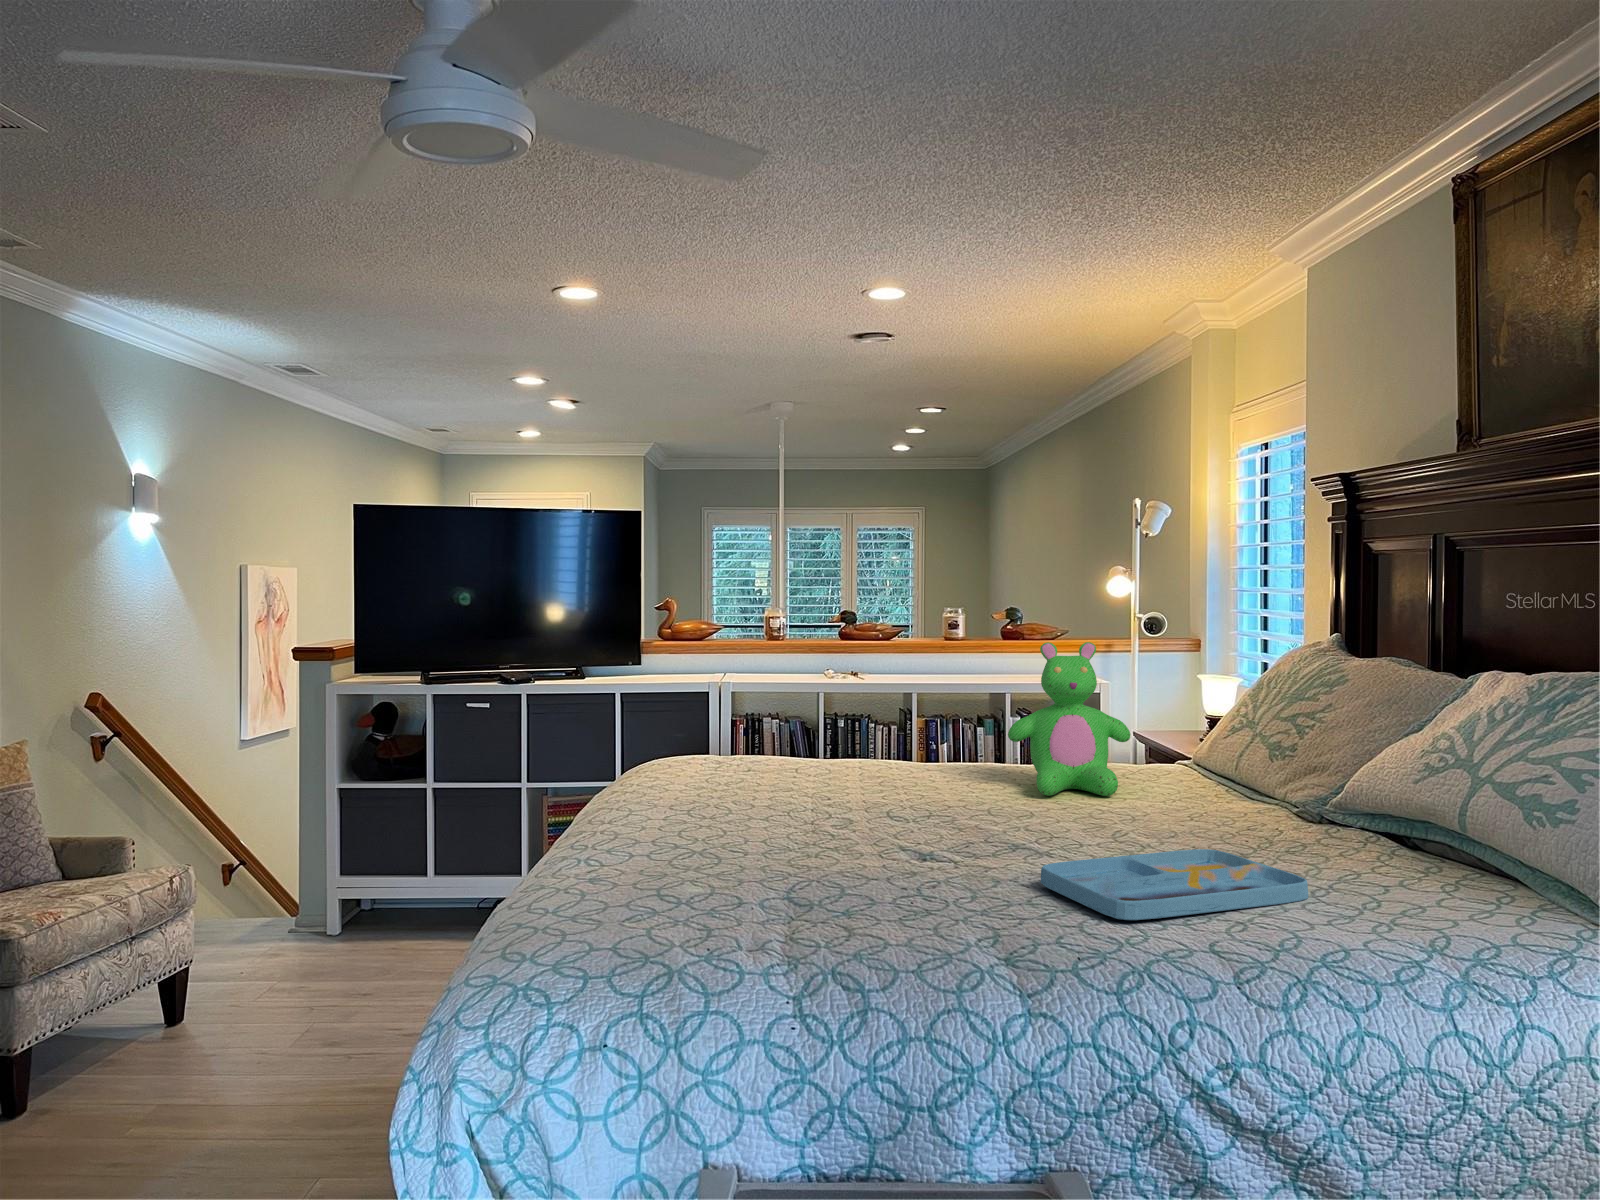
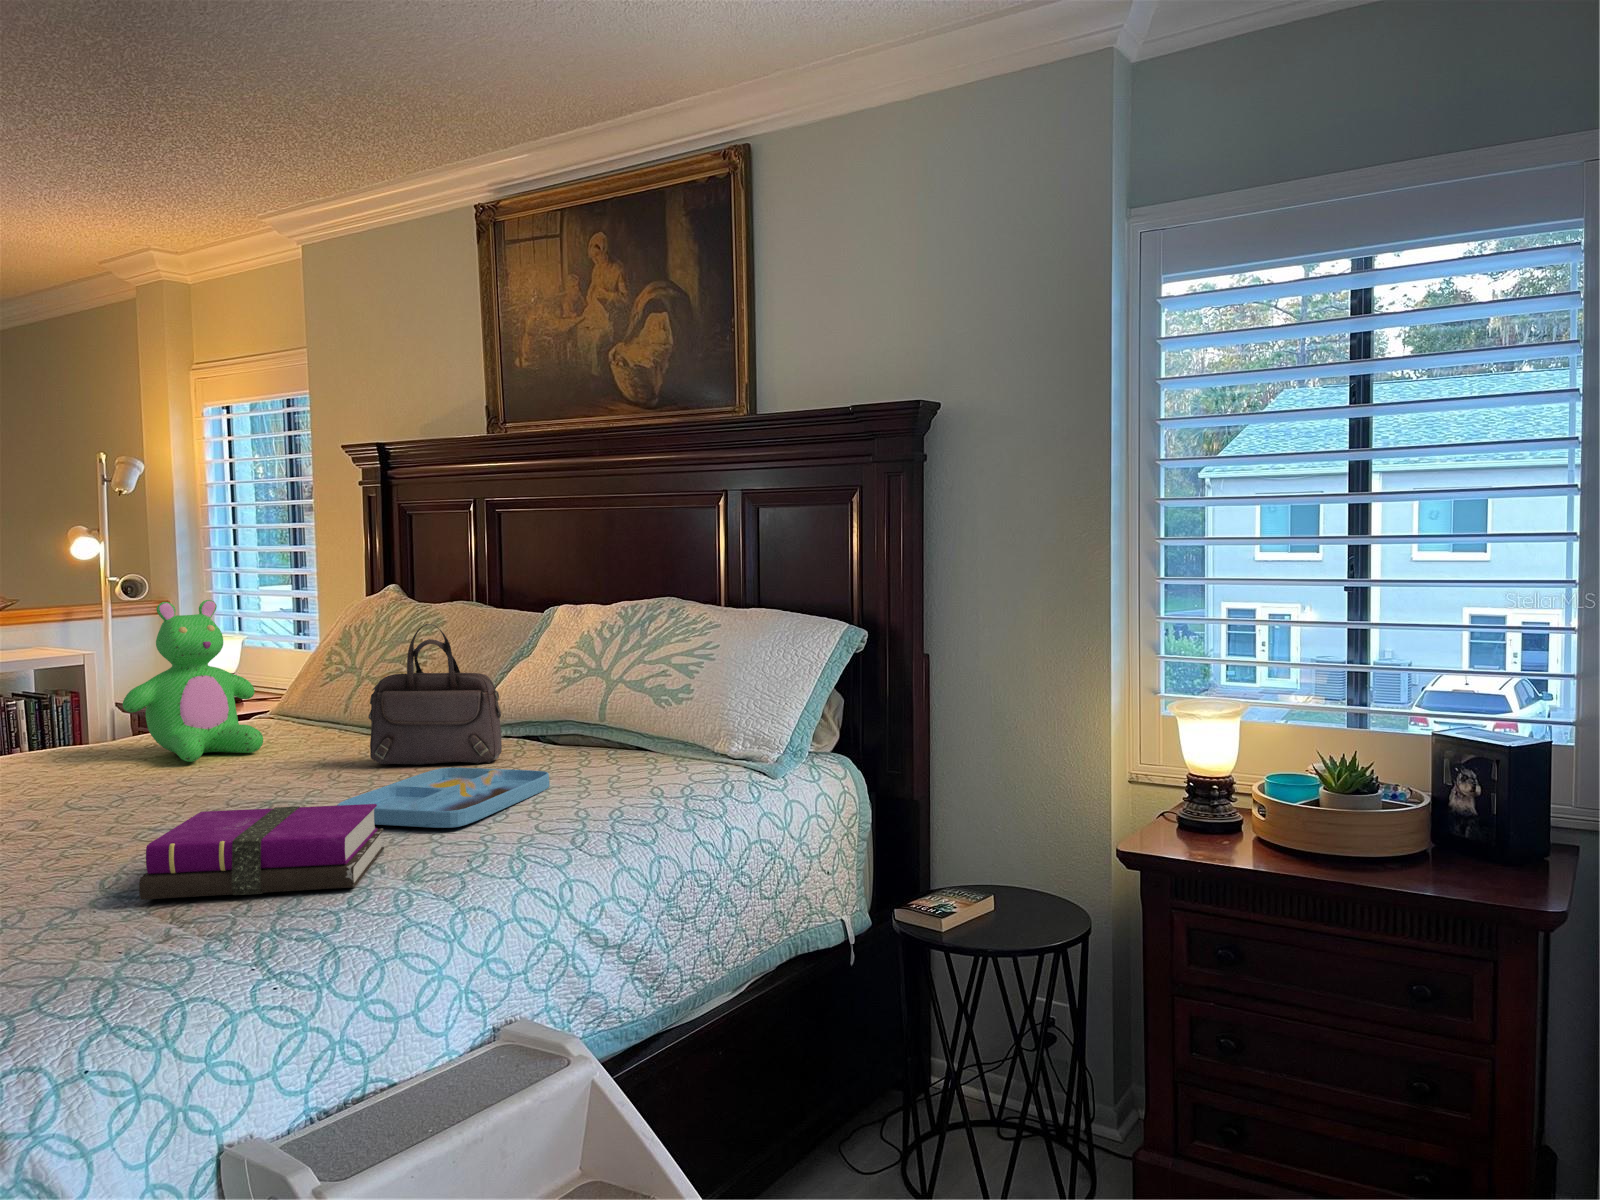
handbag: none [1175,683,1318,854] -> present [368,624,502,765]
notebook: none [796,845,1034,955] -> present [139,804,384,900]

